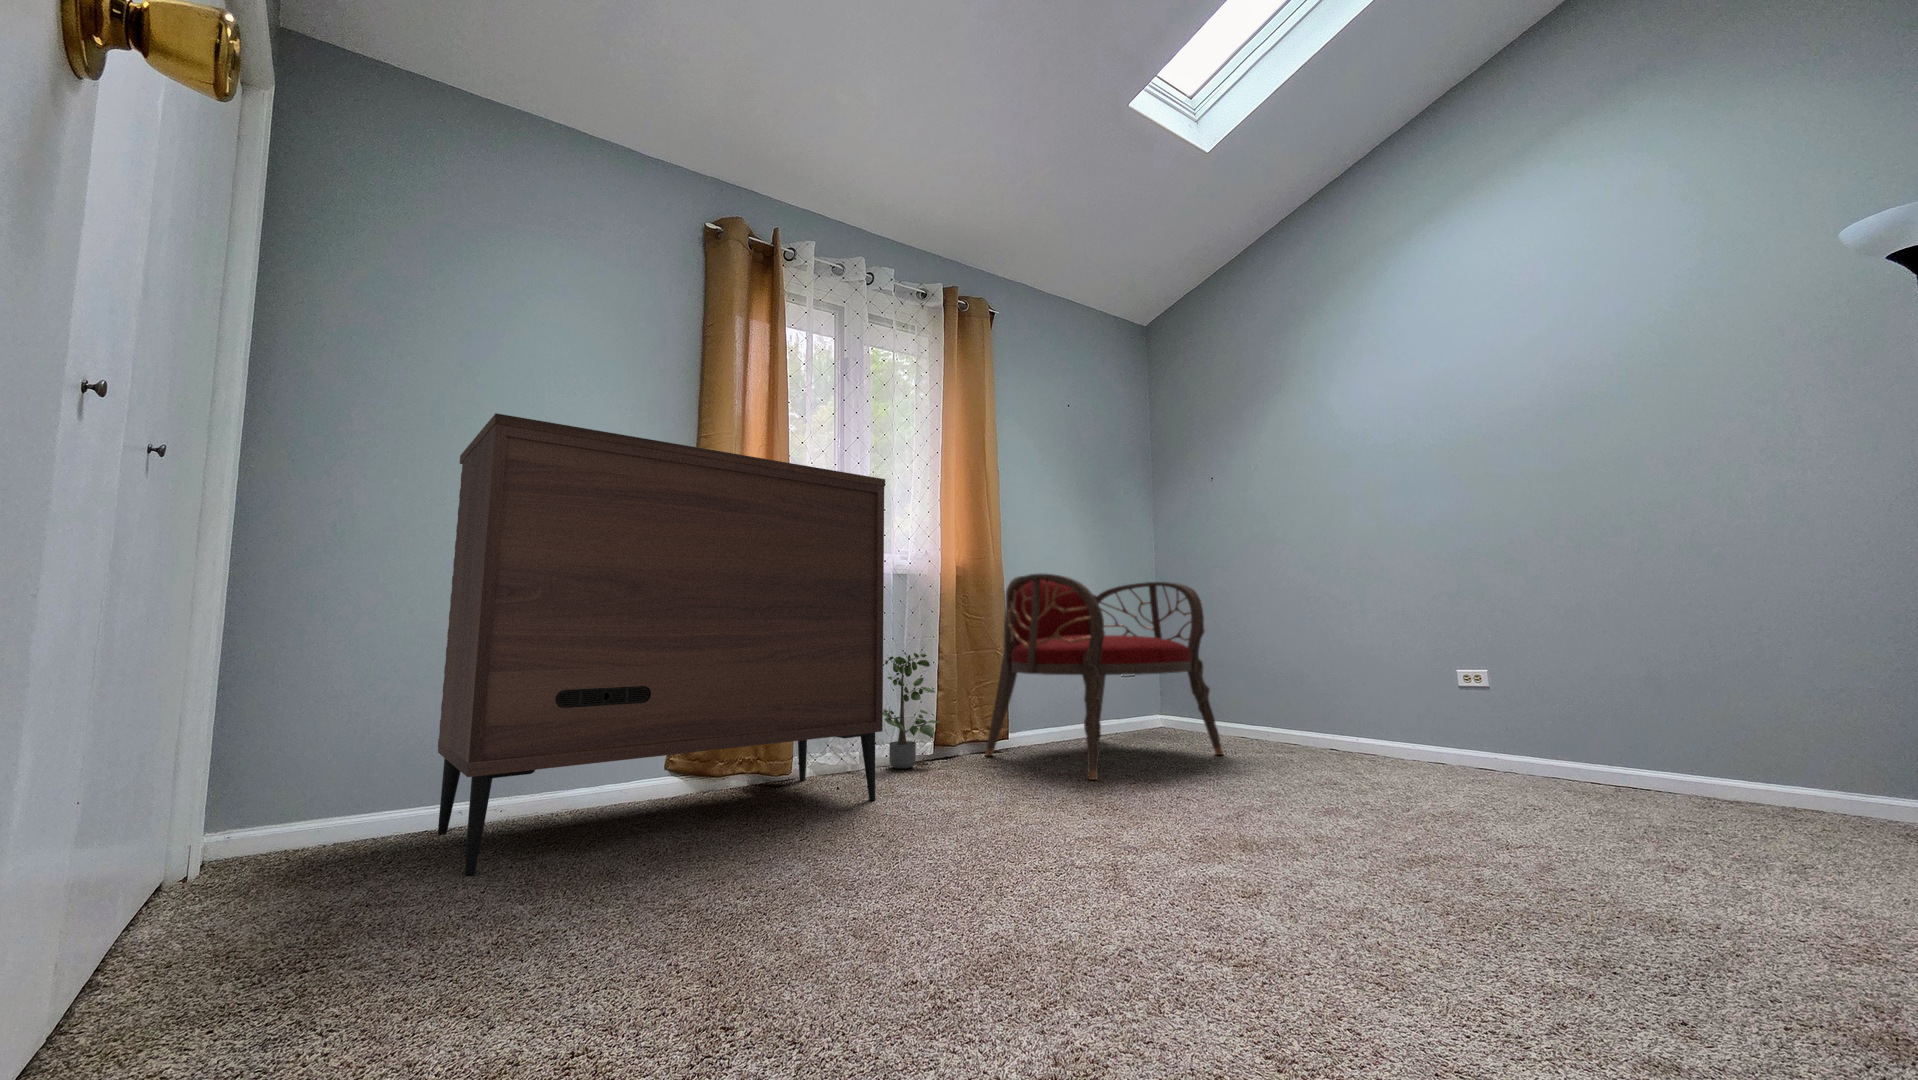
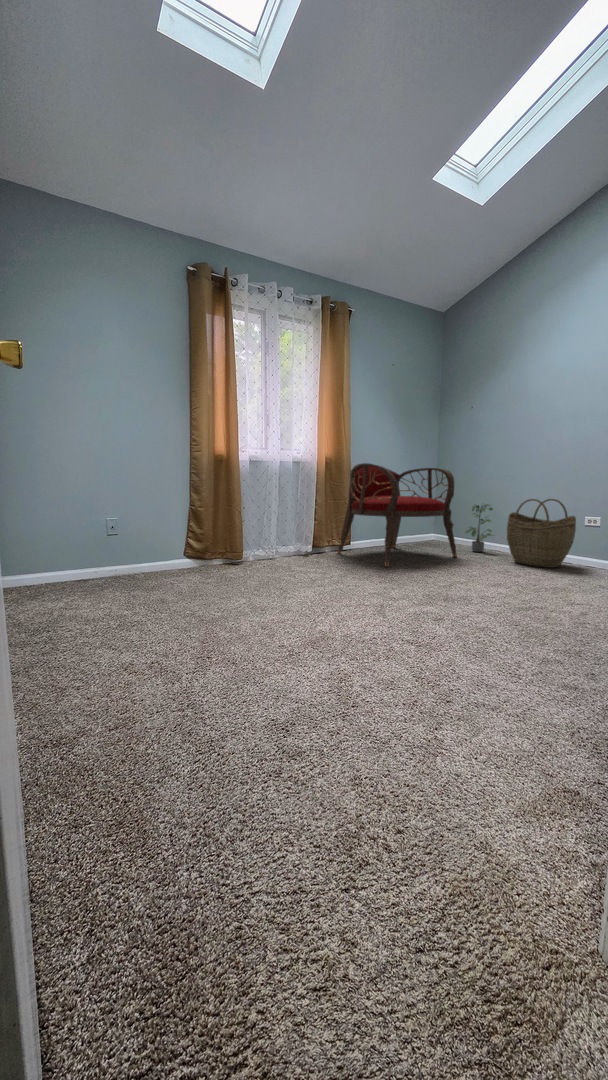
dresser: present [438,413,885,875] -> none [74,386,285,597]
woven basket: none [1312,634,1444,771] -> present [507,499,576,568]
potted plant: present [883,653,939,769] -> present [466,504,493,552]

